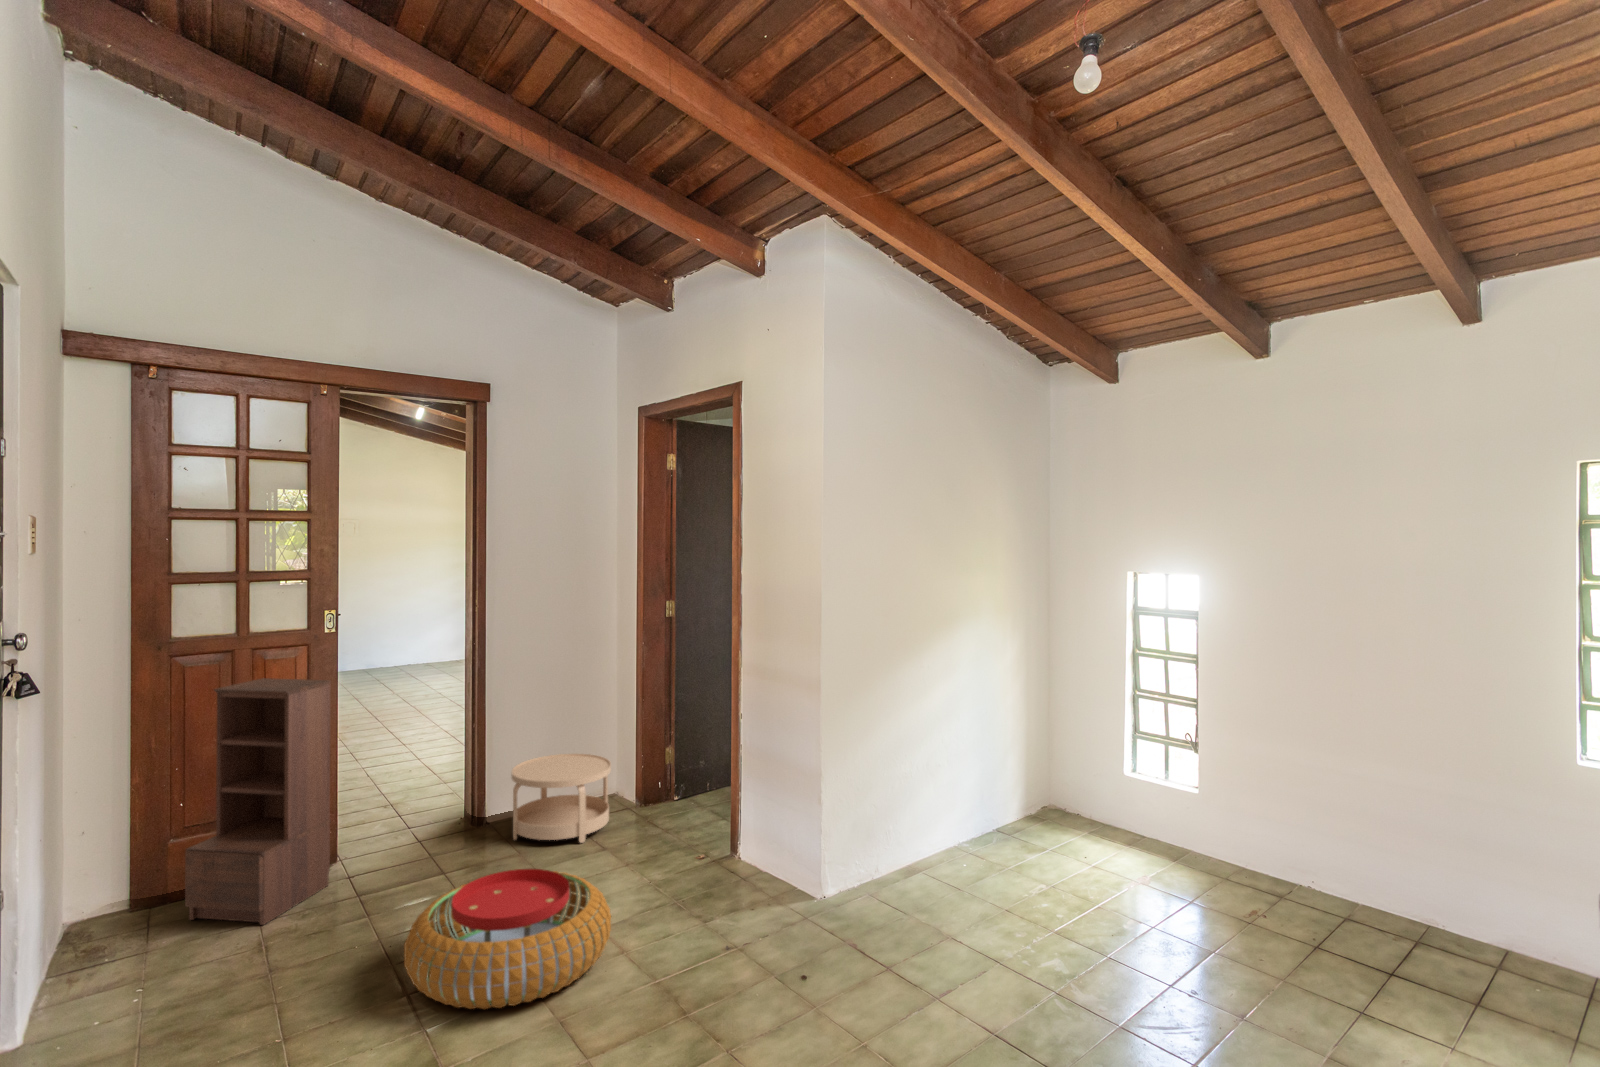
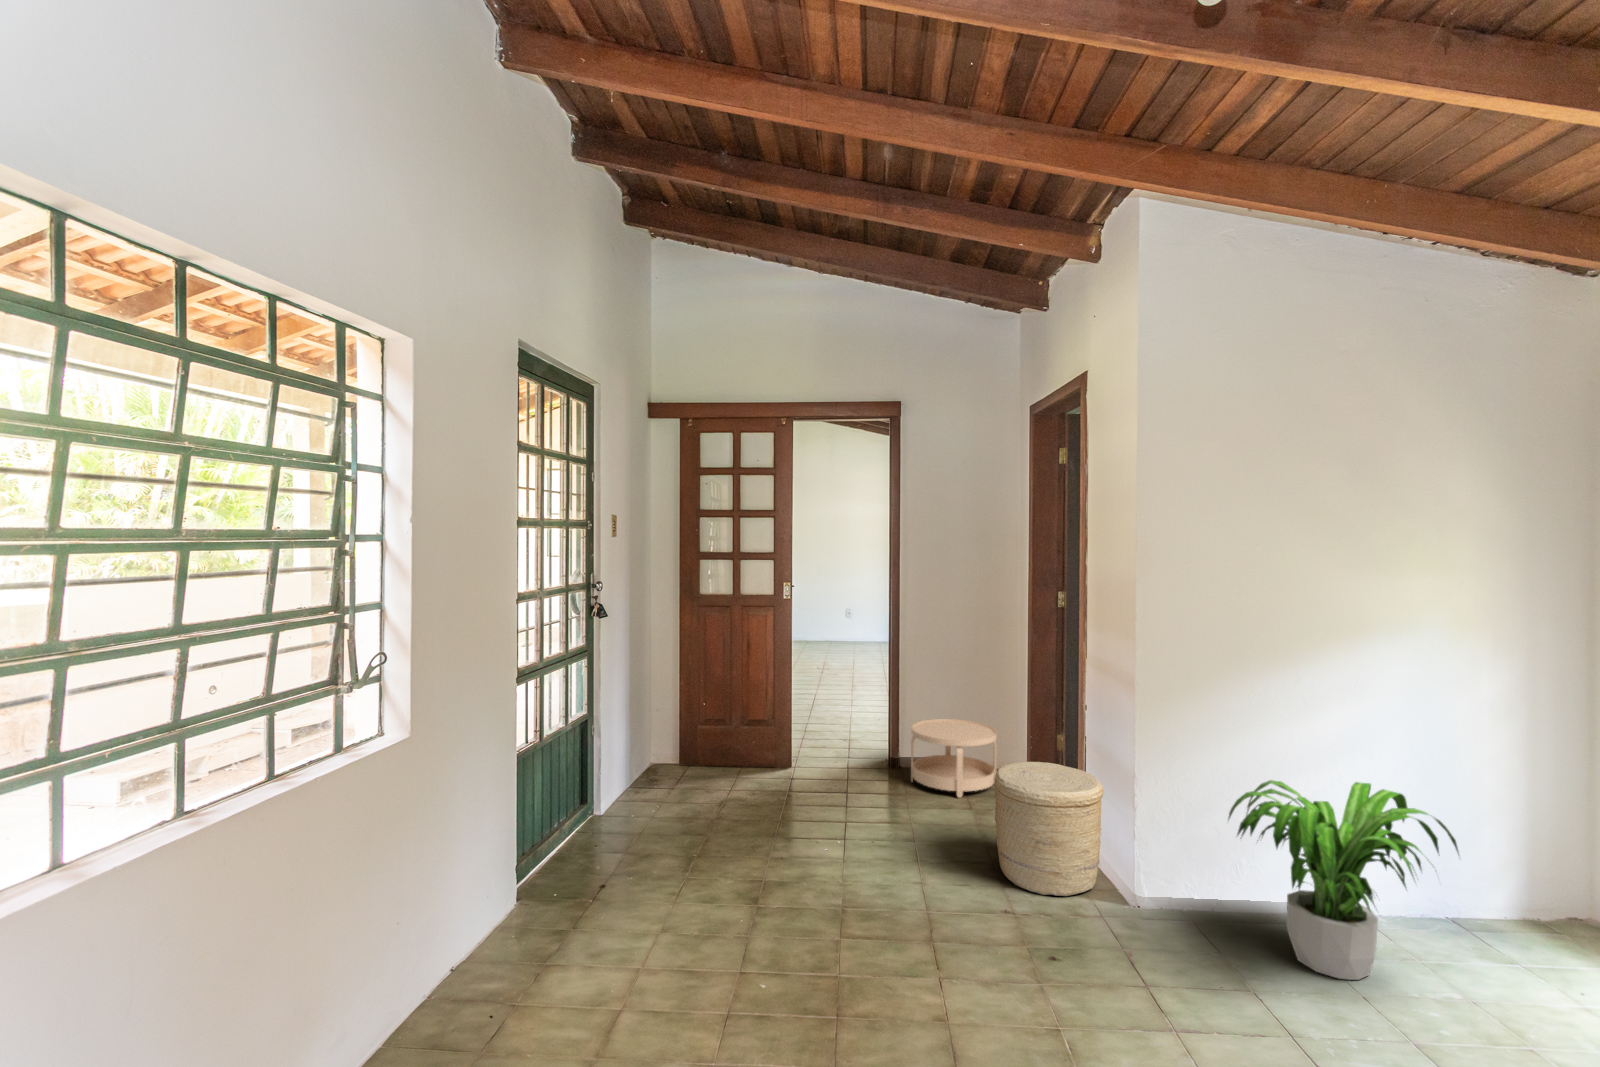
bookshelf: present [185,678,331,925] -> none [696,625,779,791]
potted plant: none [897,741,1044,903] -> present [1228,780,1459,980]
woven basket: none [676,780,783,918] -> present [994,762,1104,896]
pouf: present [404,869,611,1009] -> none [765,791,919,891]

